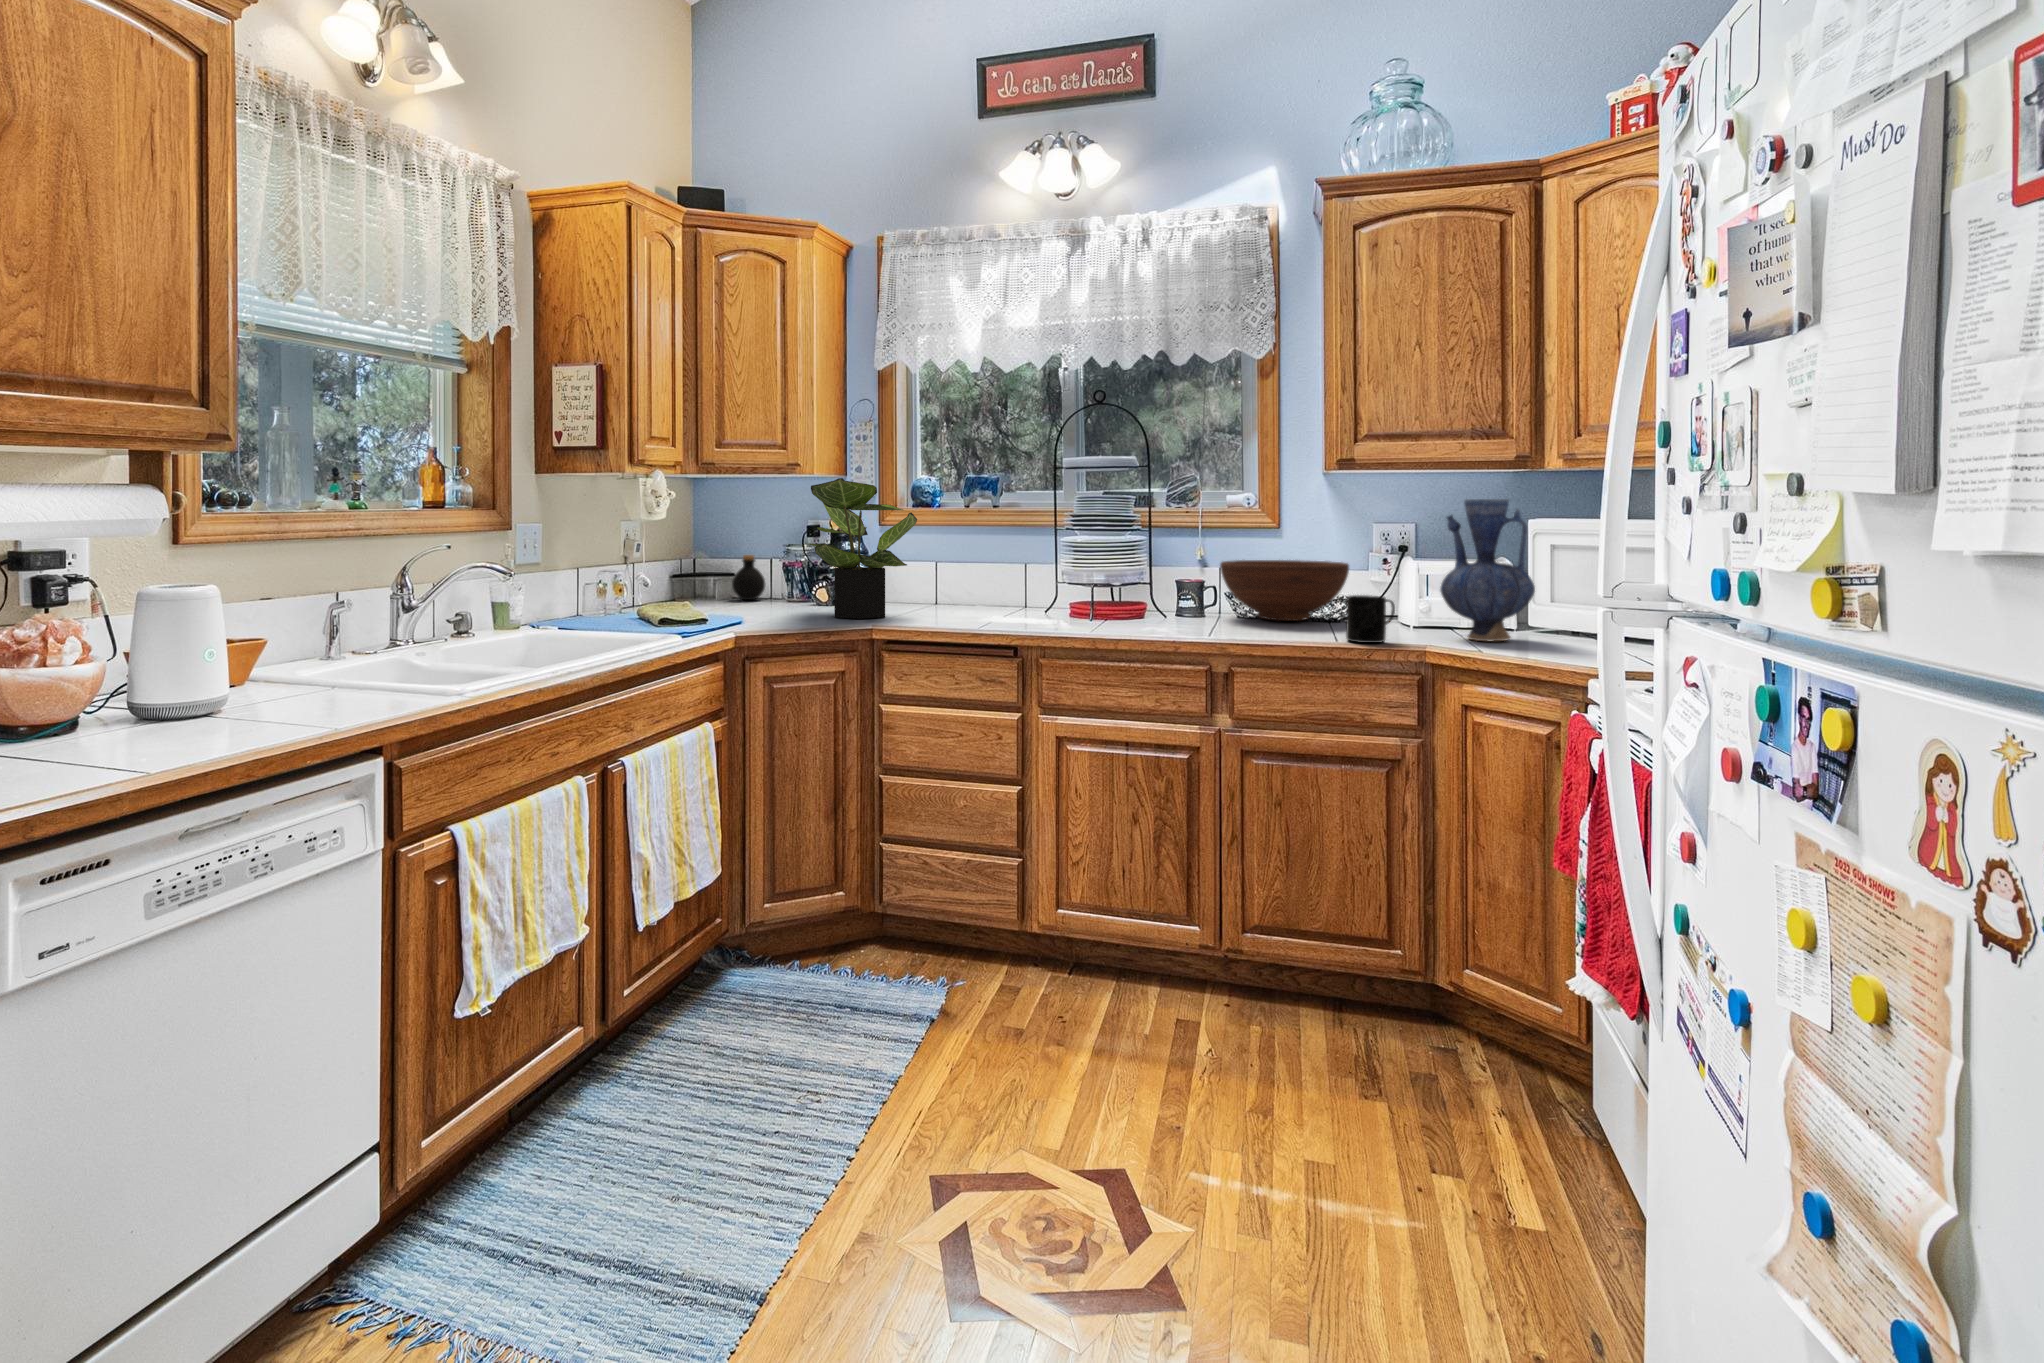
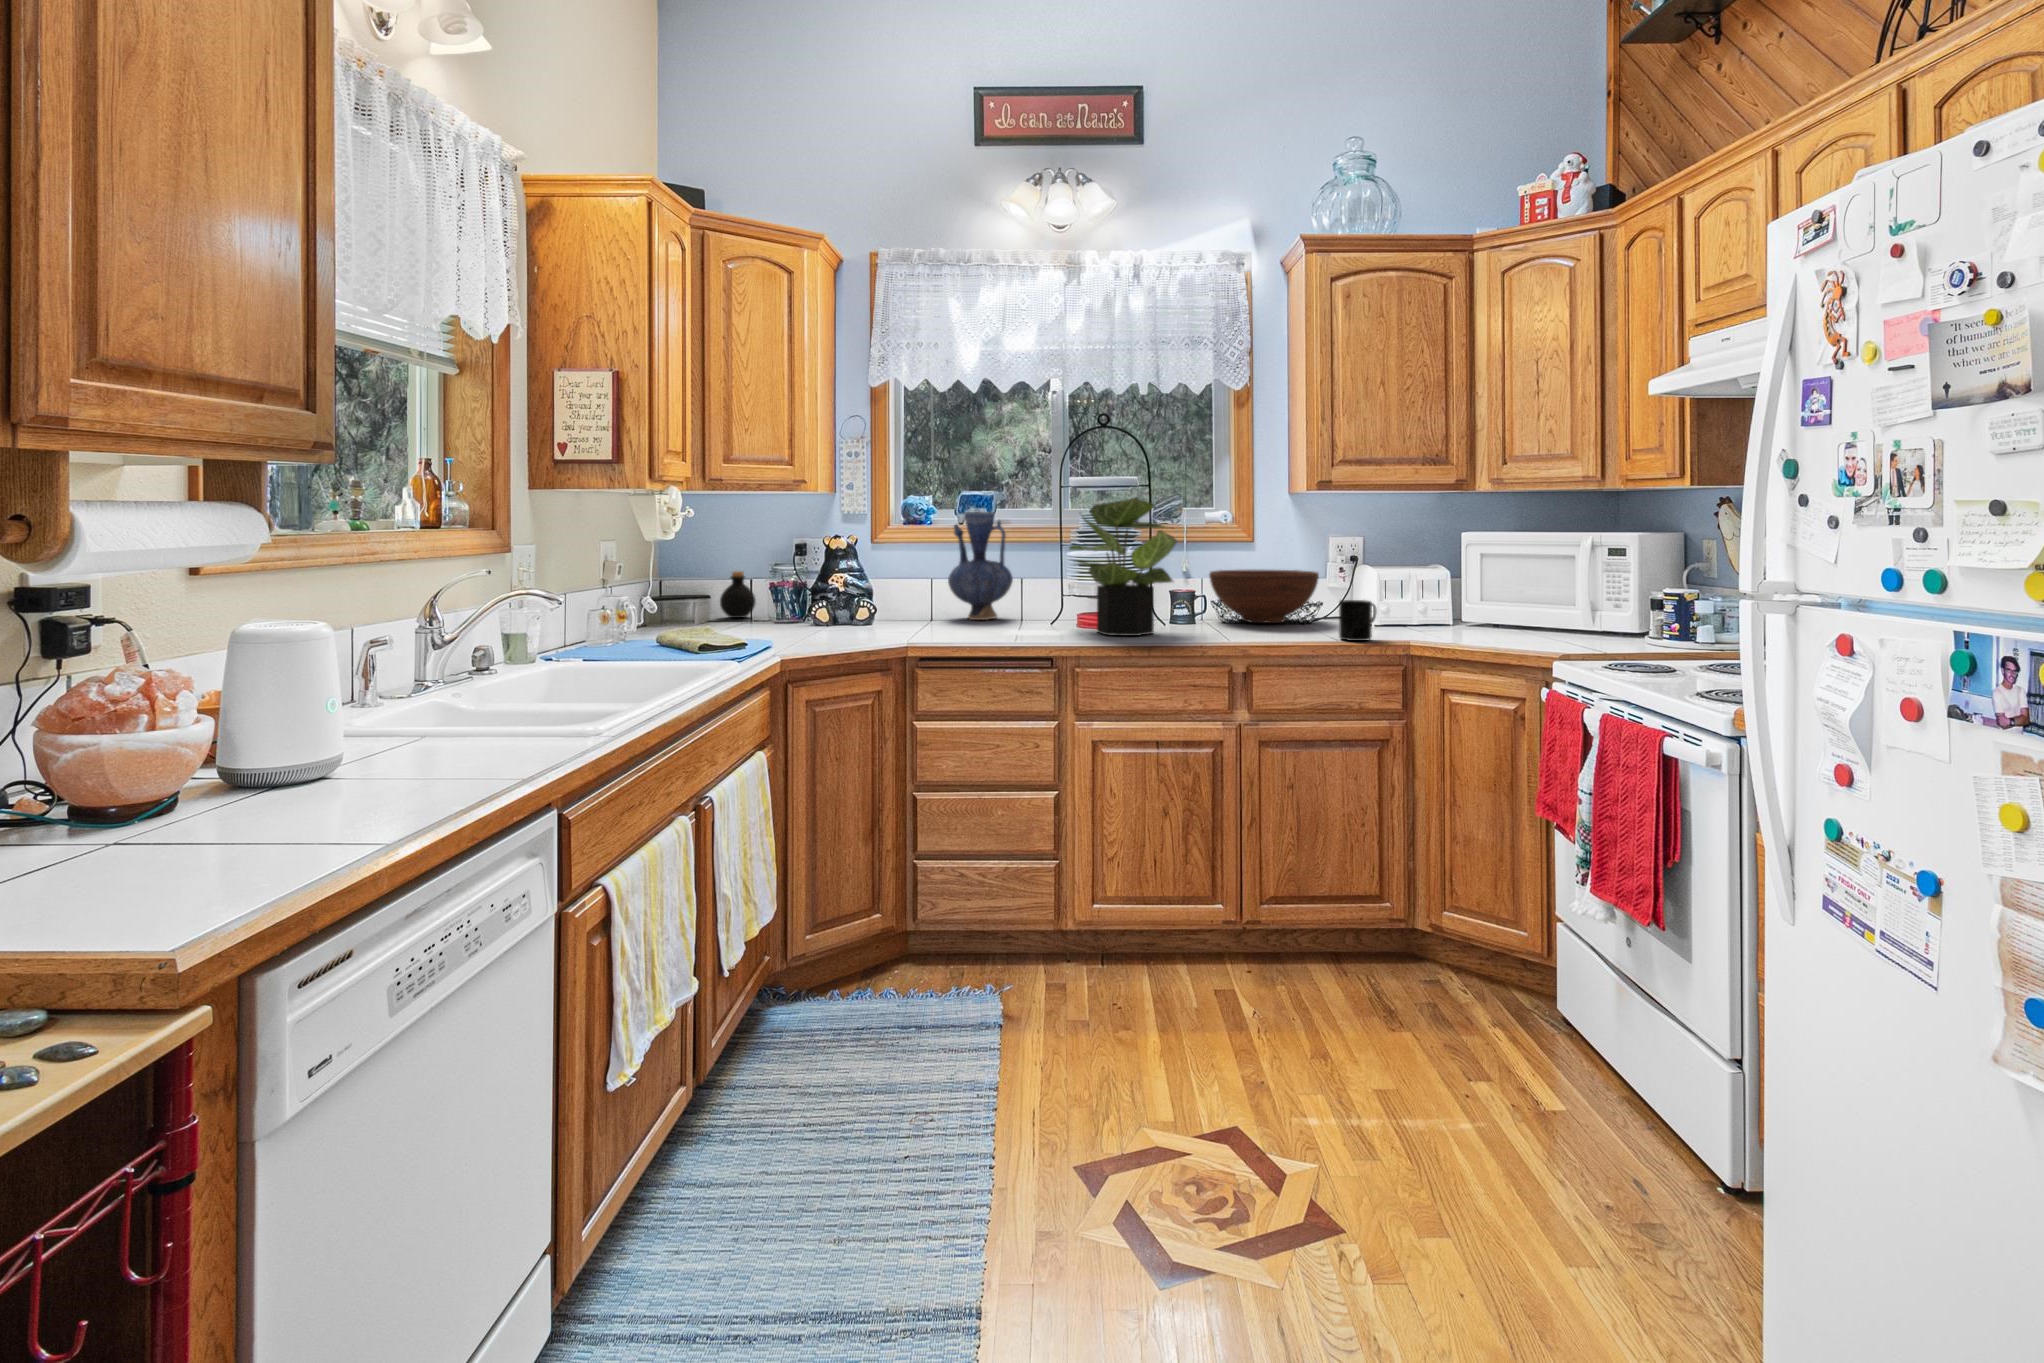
potted plant: present [810,478,917,619] -> present [1070,497,1177,636]
vase: present [1440,499,1535,641] -> present [948,512,1013,620]

